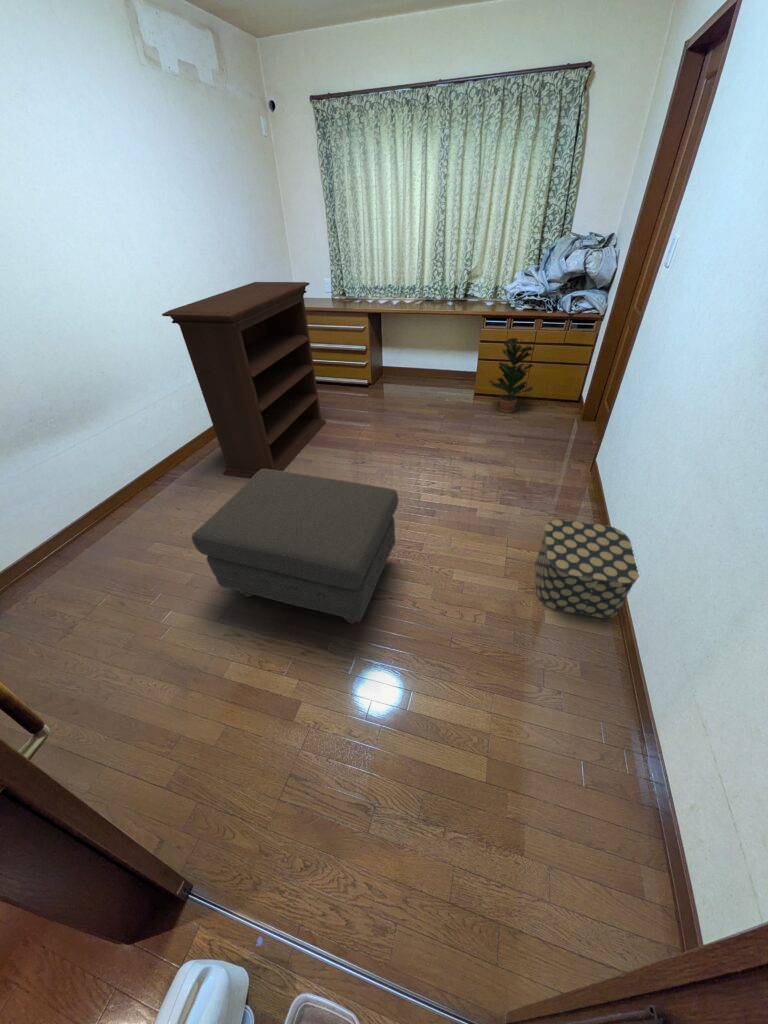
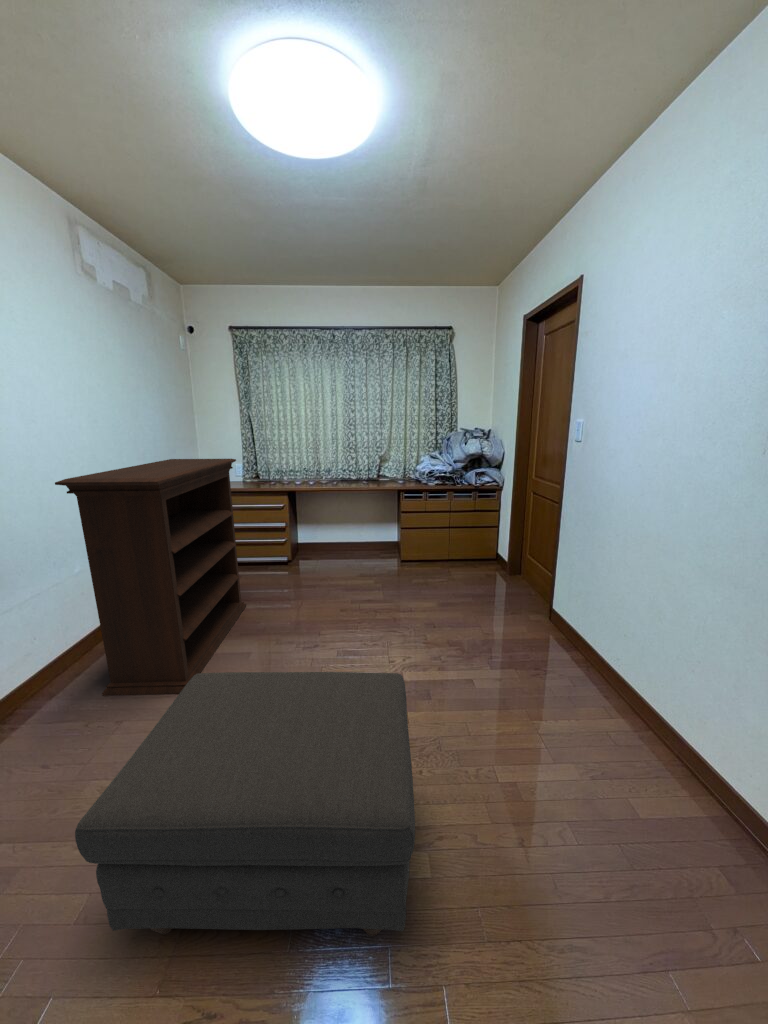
potted plant: present [489,338,533,413] -> none [418,508,462,577]
storage box: present [535,520,639,618] -> none [567,679,712,811]

